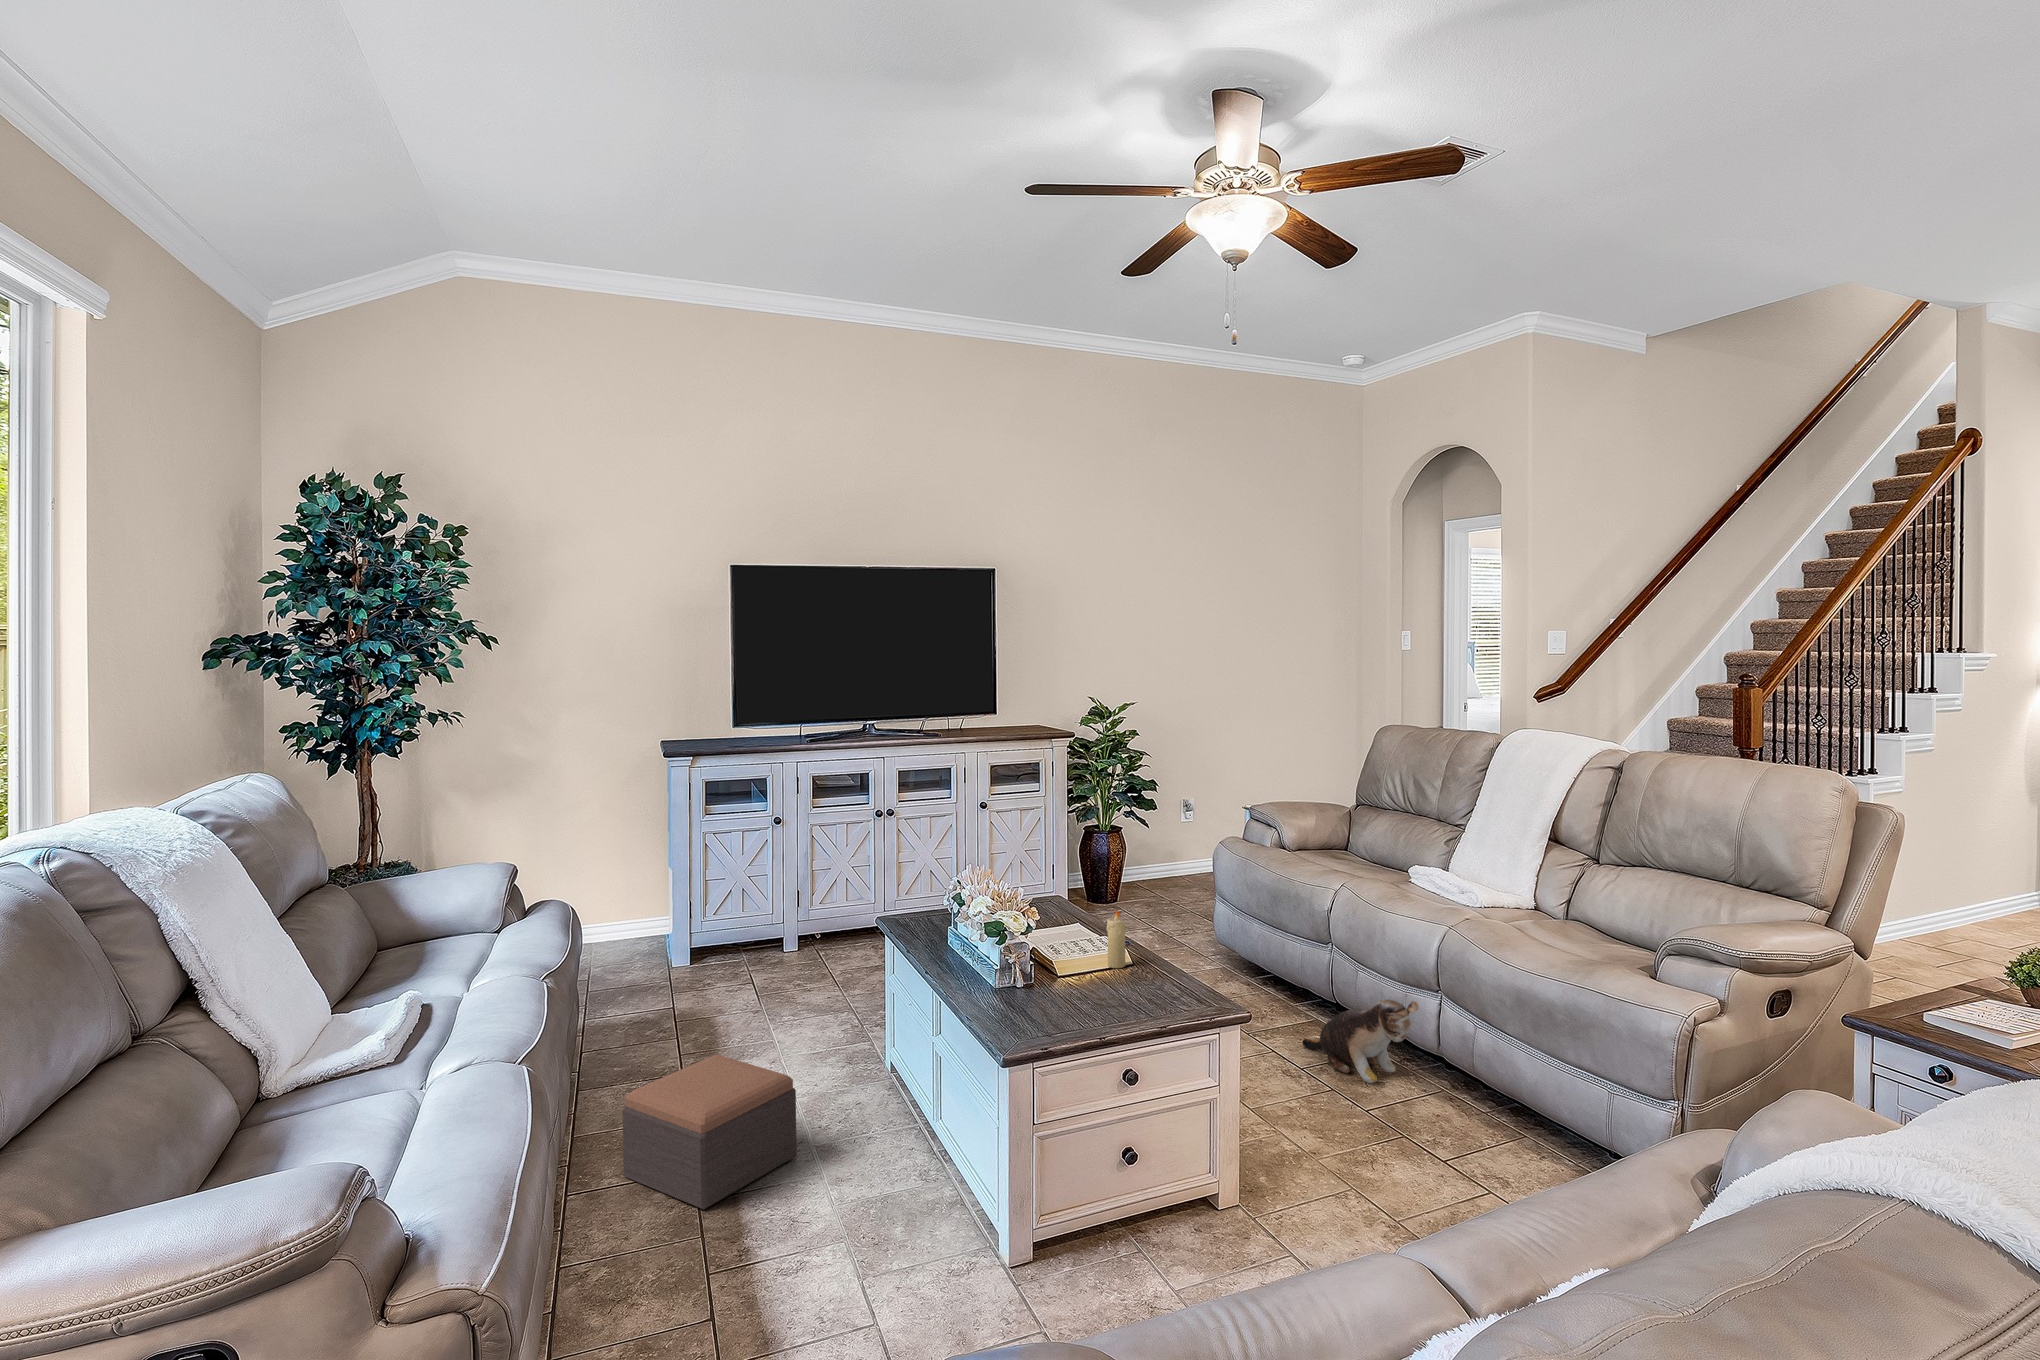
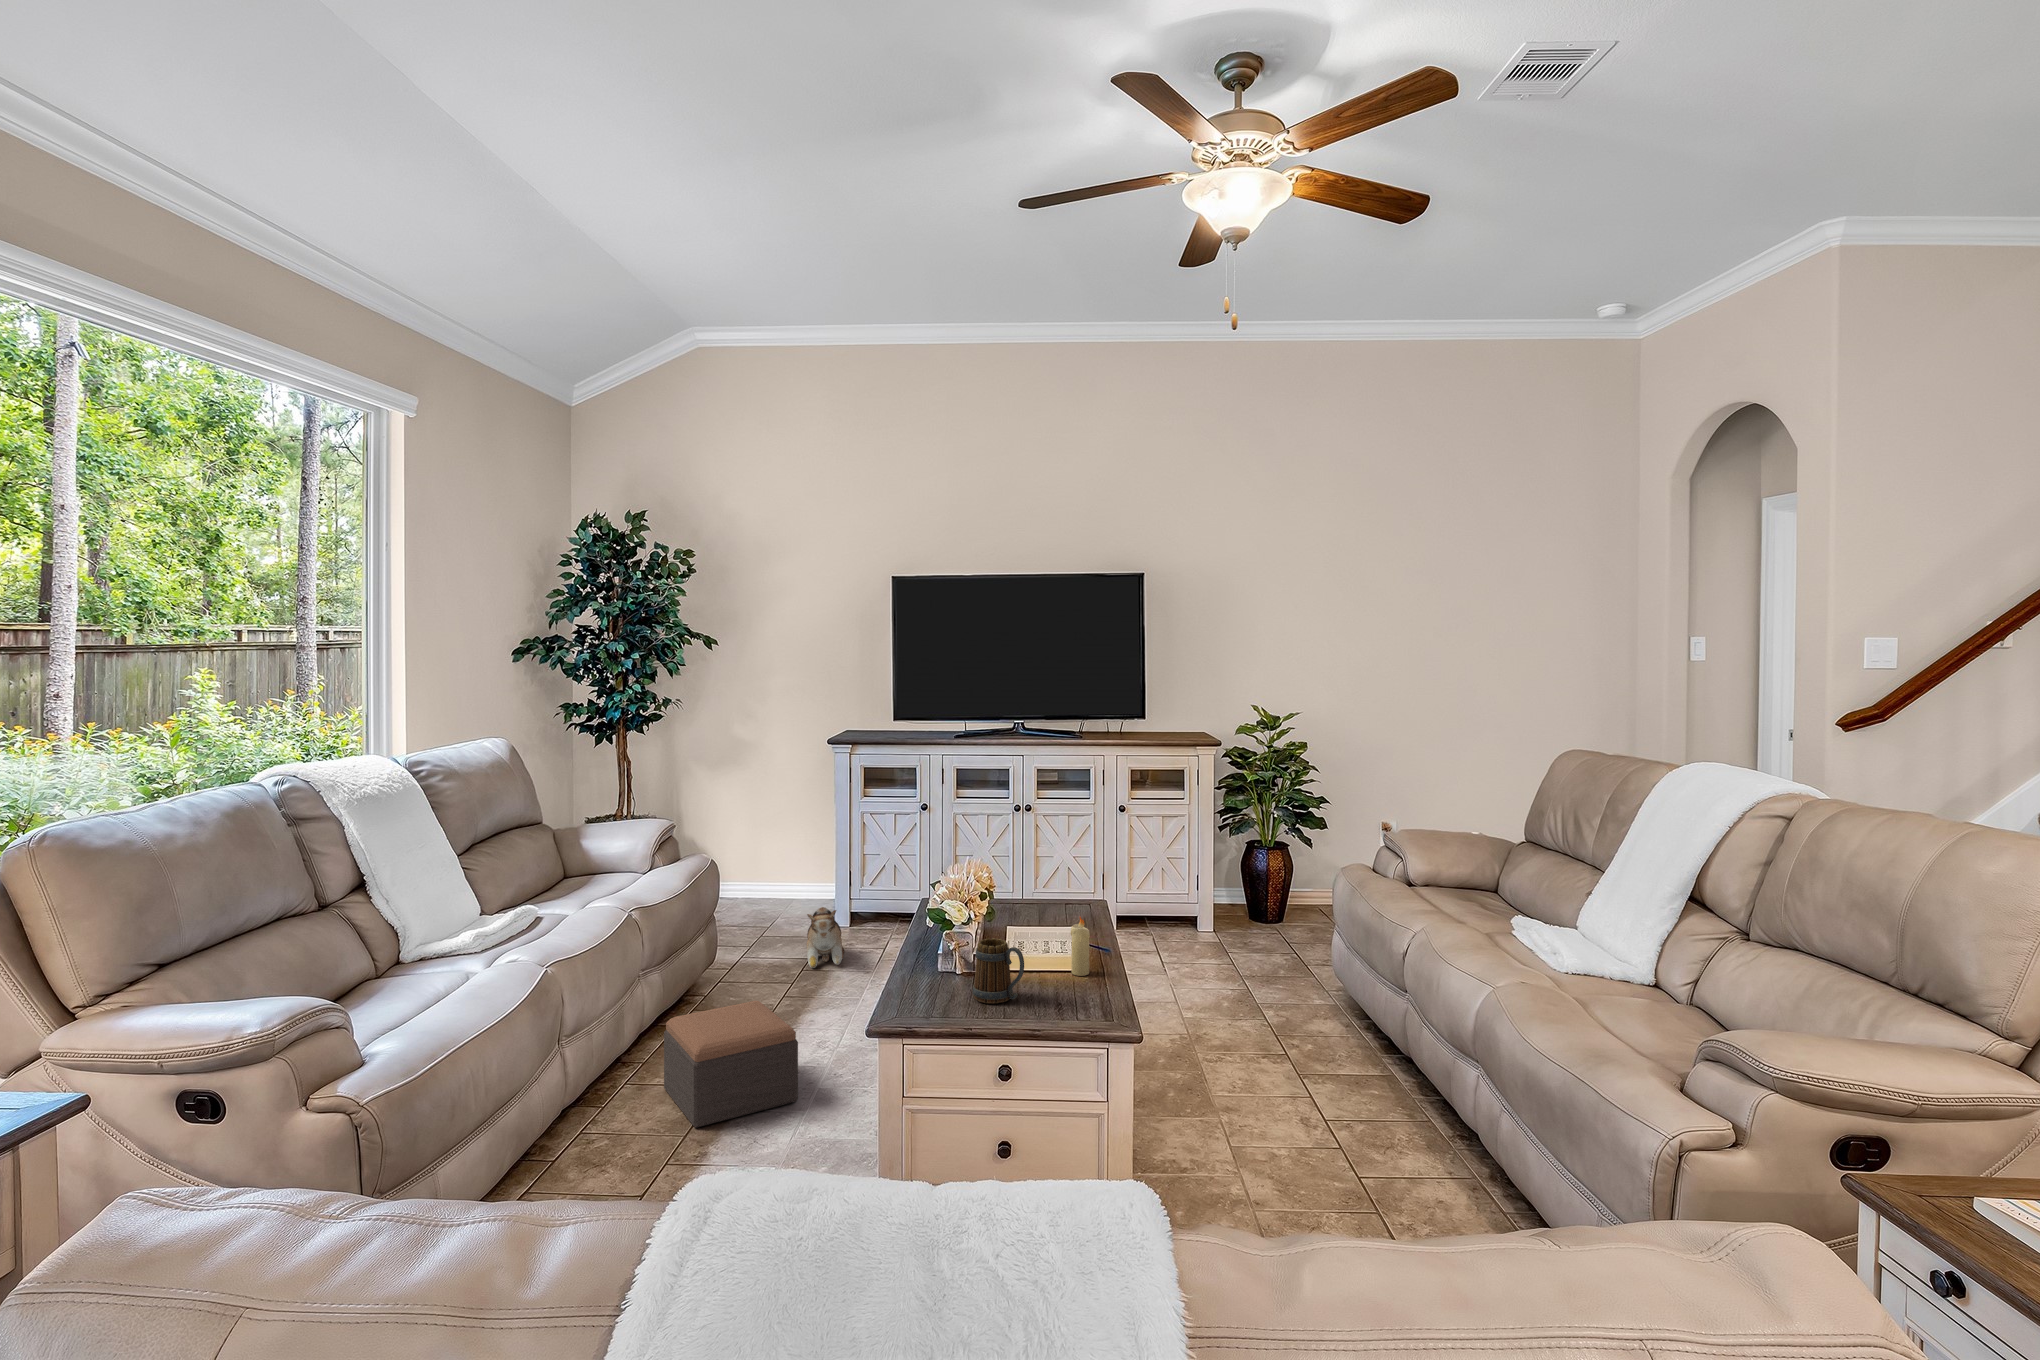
mug: none [1045,941,1102,1008] -> present [973,938,1024,1004]
plush toy: present [1302,1000,1418,1083] -> present [807,907,844,968]

